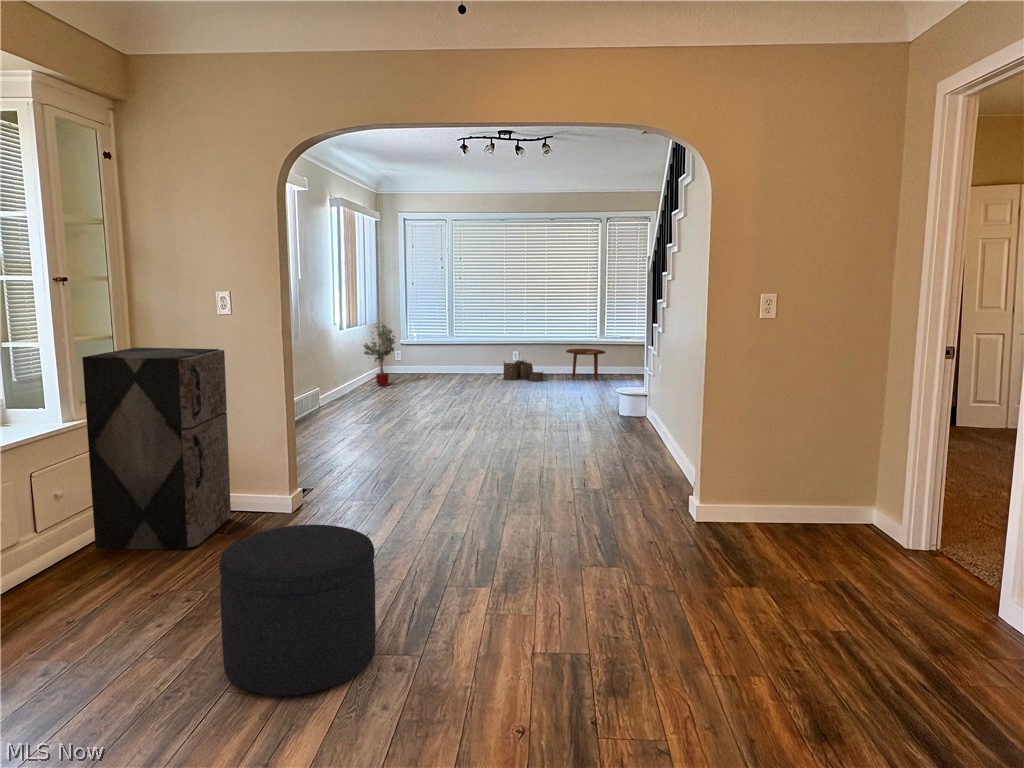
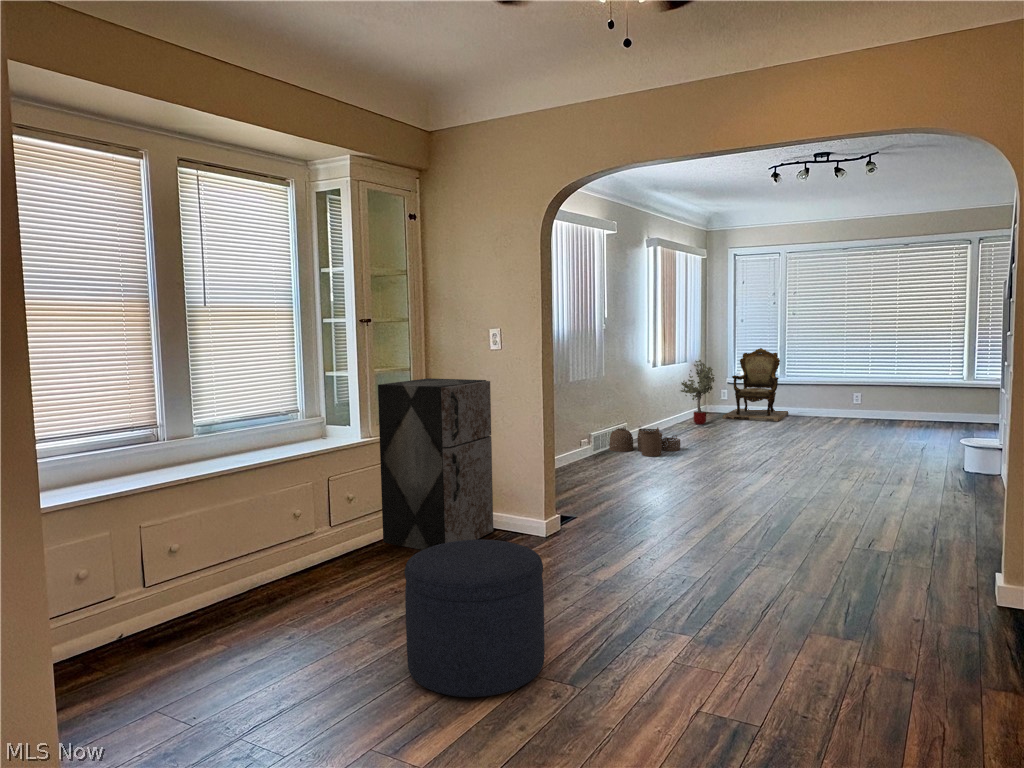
armchair: none [401,310,458,381] -> present [723,348,788,422]
side table: present [566,349,605,380] -> none [921,390,976,428]
woven basket: present [504,360,543,381] -> present [609,426,680,456]

